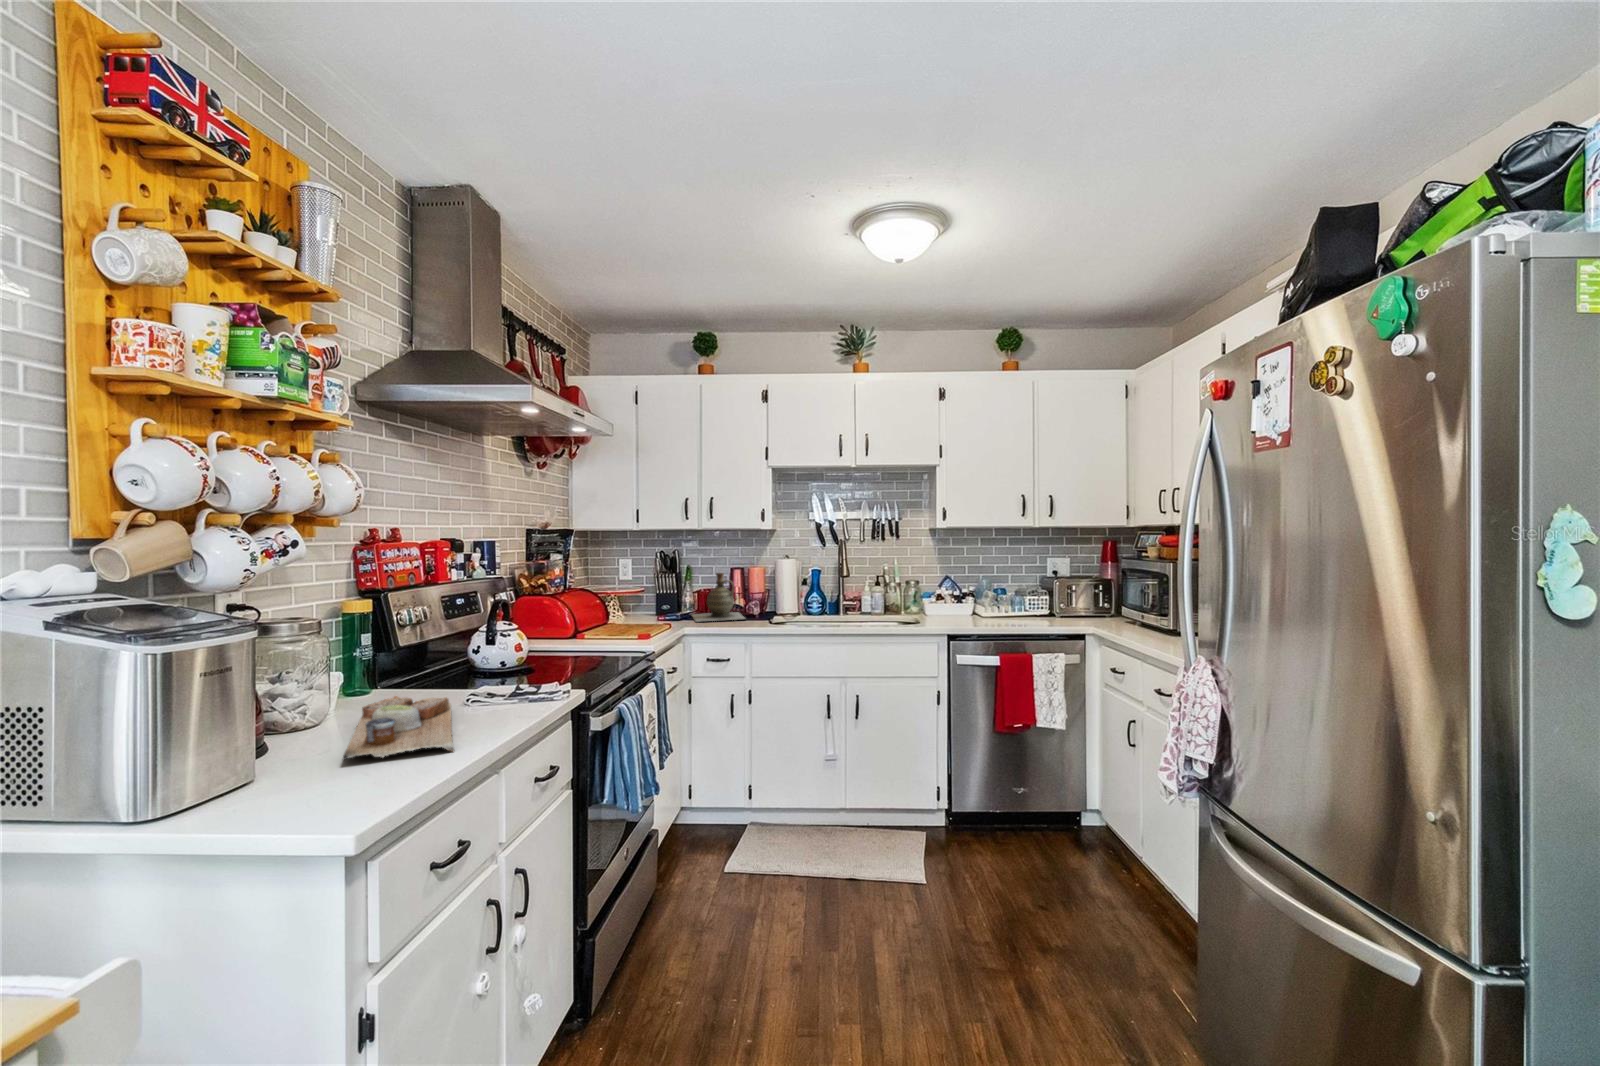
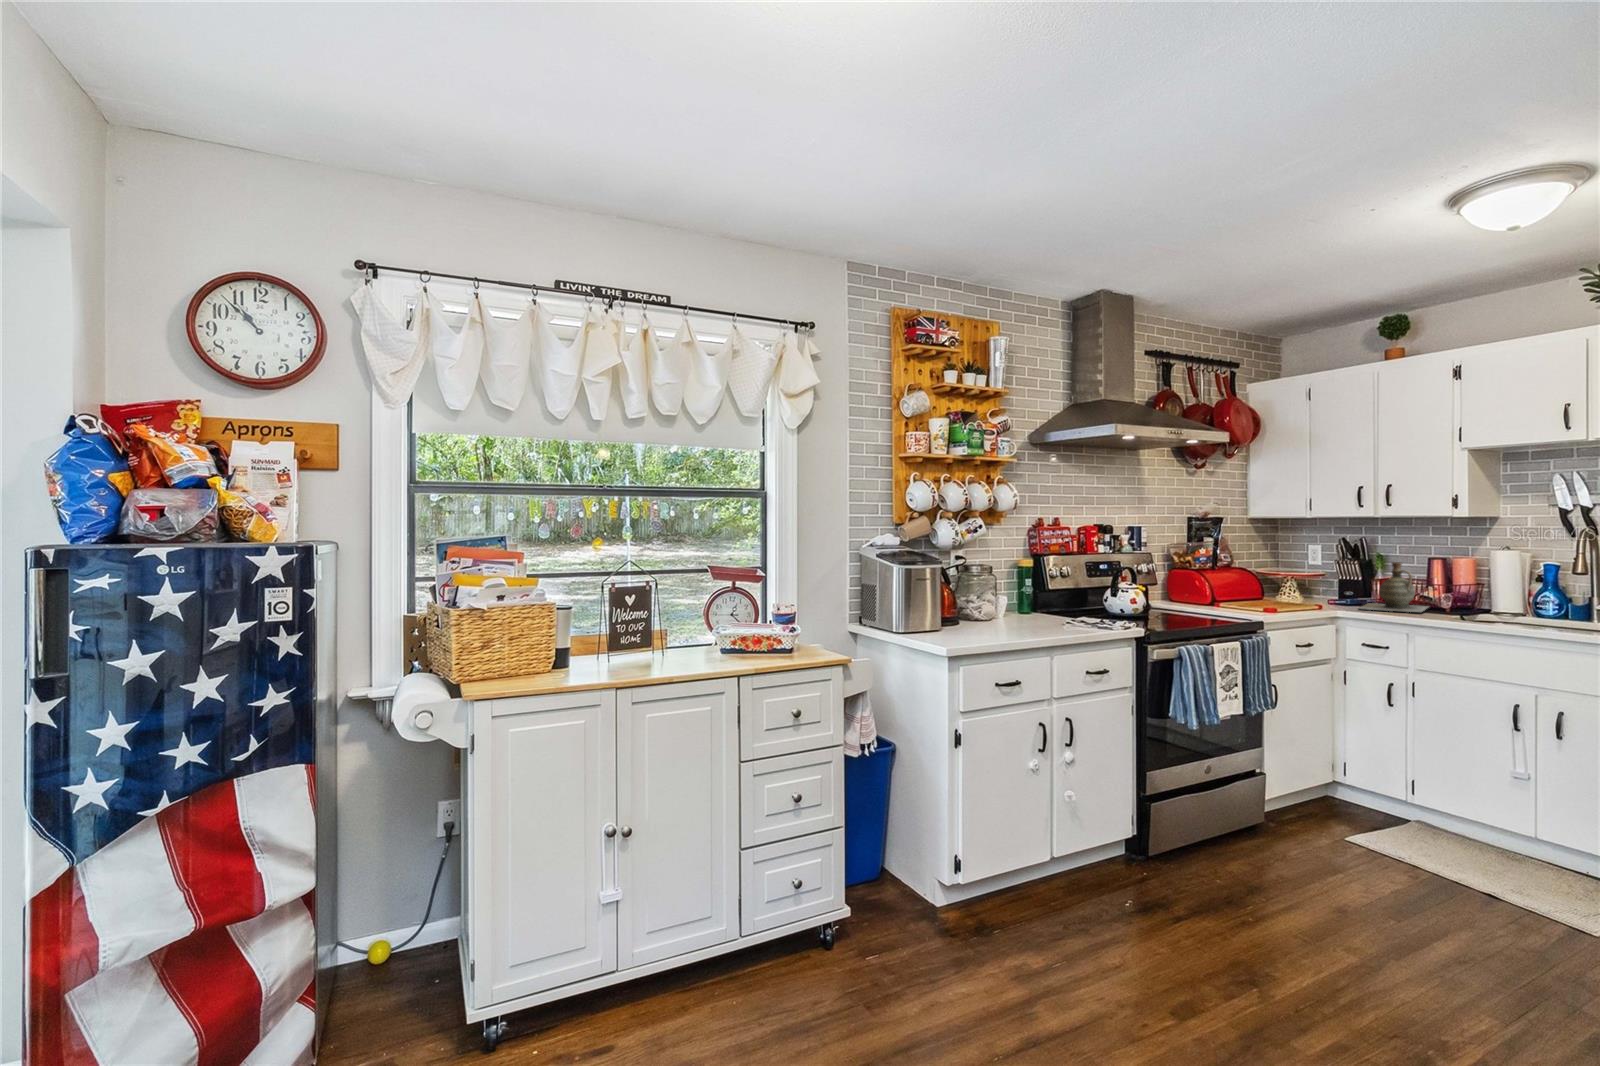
cutting board: present [343,696,454,760] -> none [972,611,1048,635]

